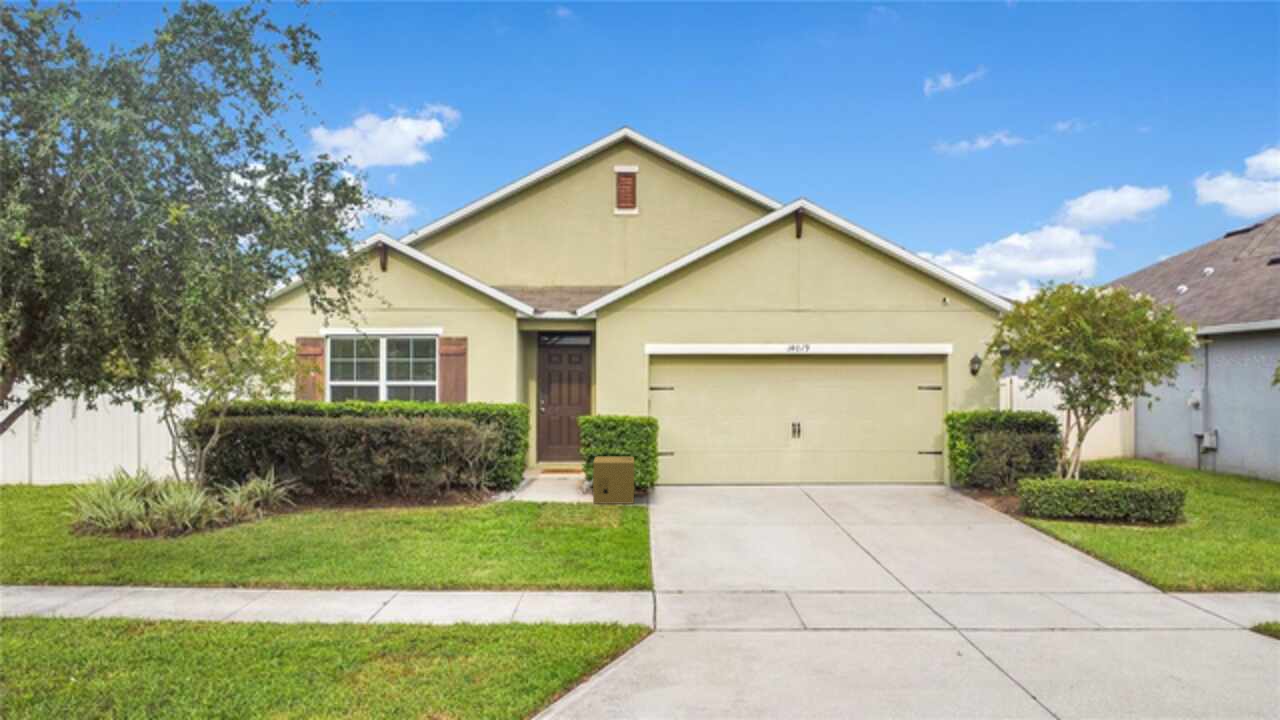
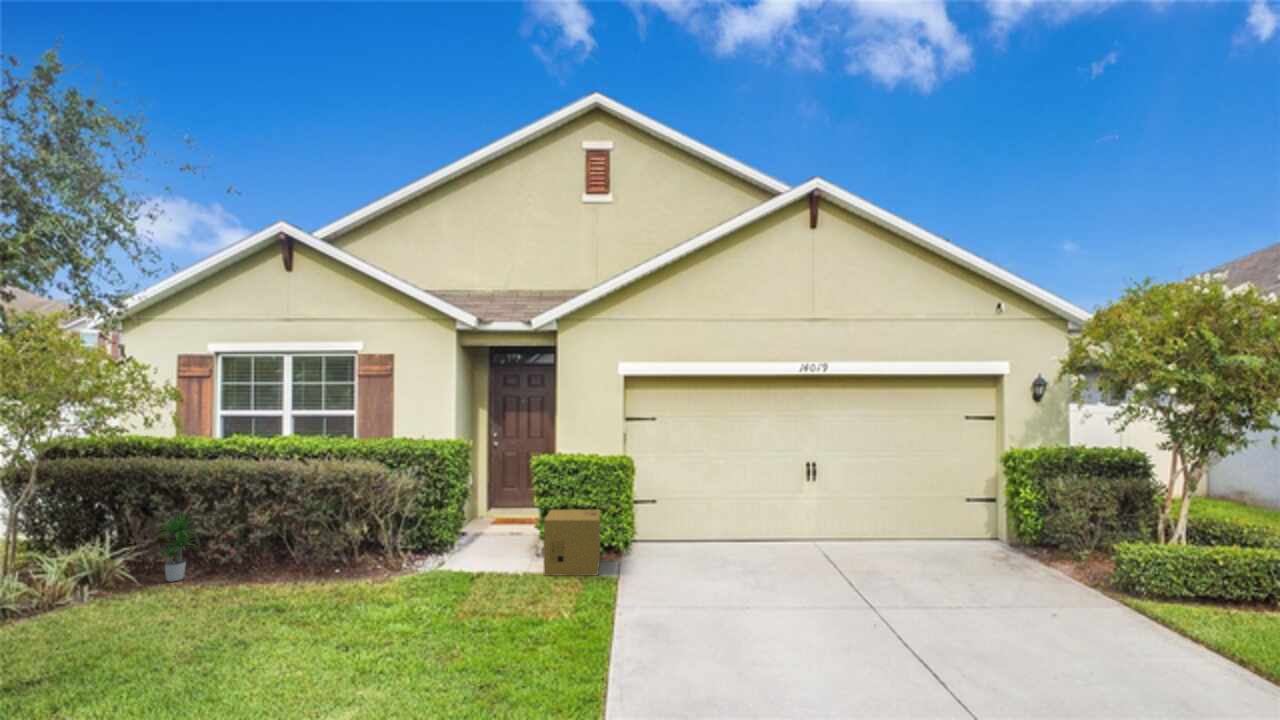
potted plant: none [304,454,339,506] -> present [163,514,195,582]

